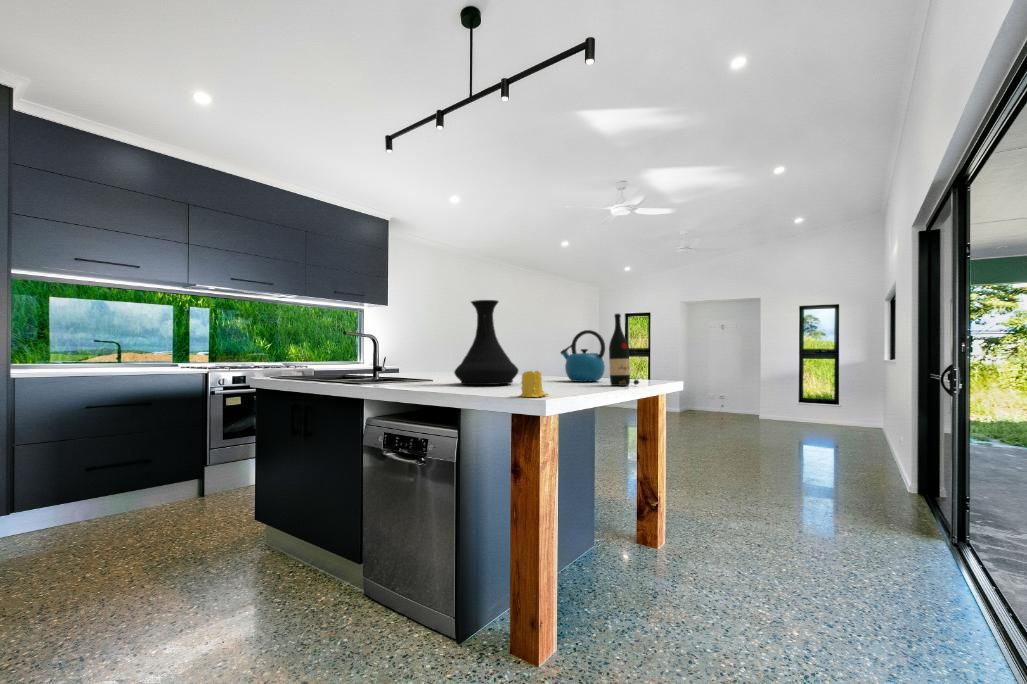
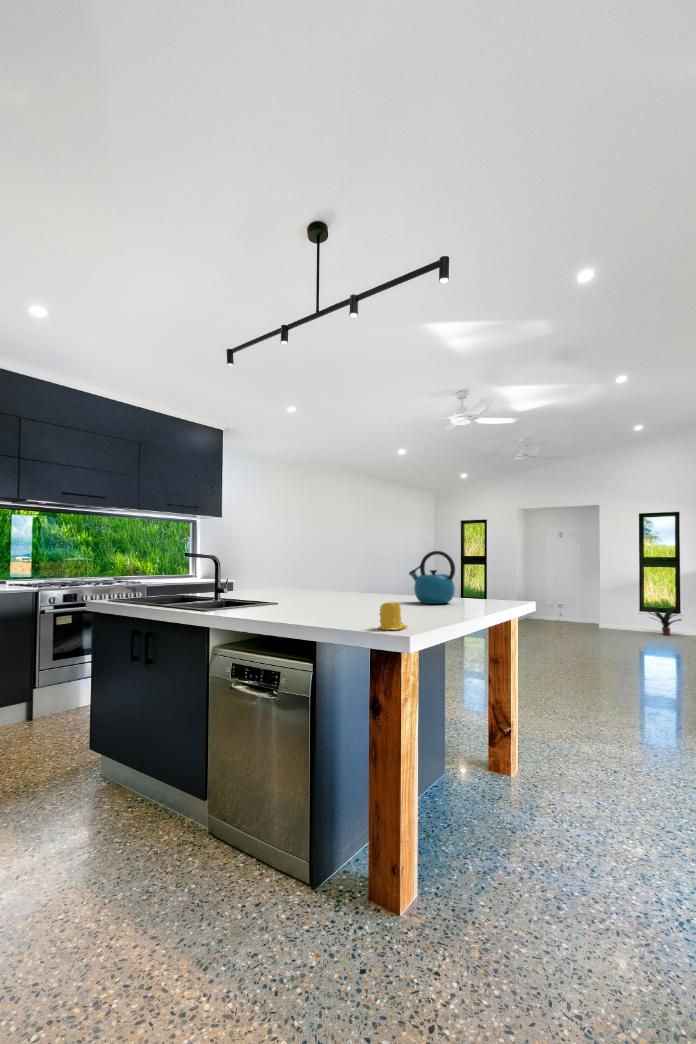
vase: present [454,300,518,385] -> none [304,523,369,611]
wine bottle: present [609,314,639,386] -> none [461,536,494,611]
potted plant: none [803,395,842,426] -> present [649,607,681,635]

